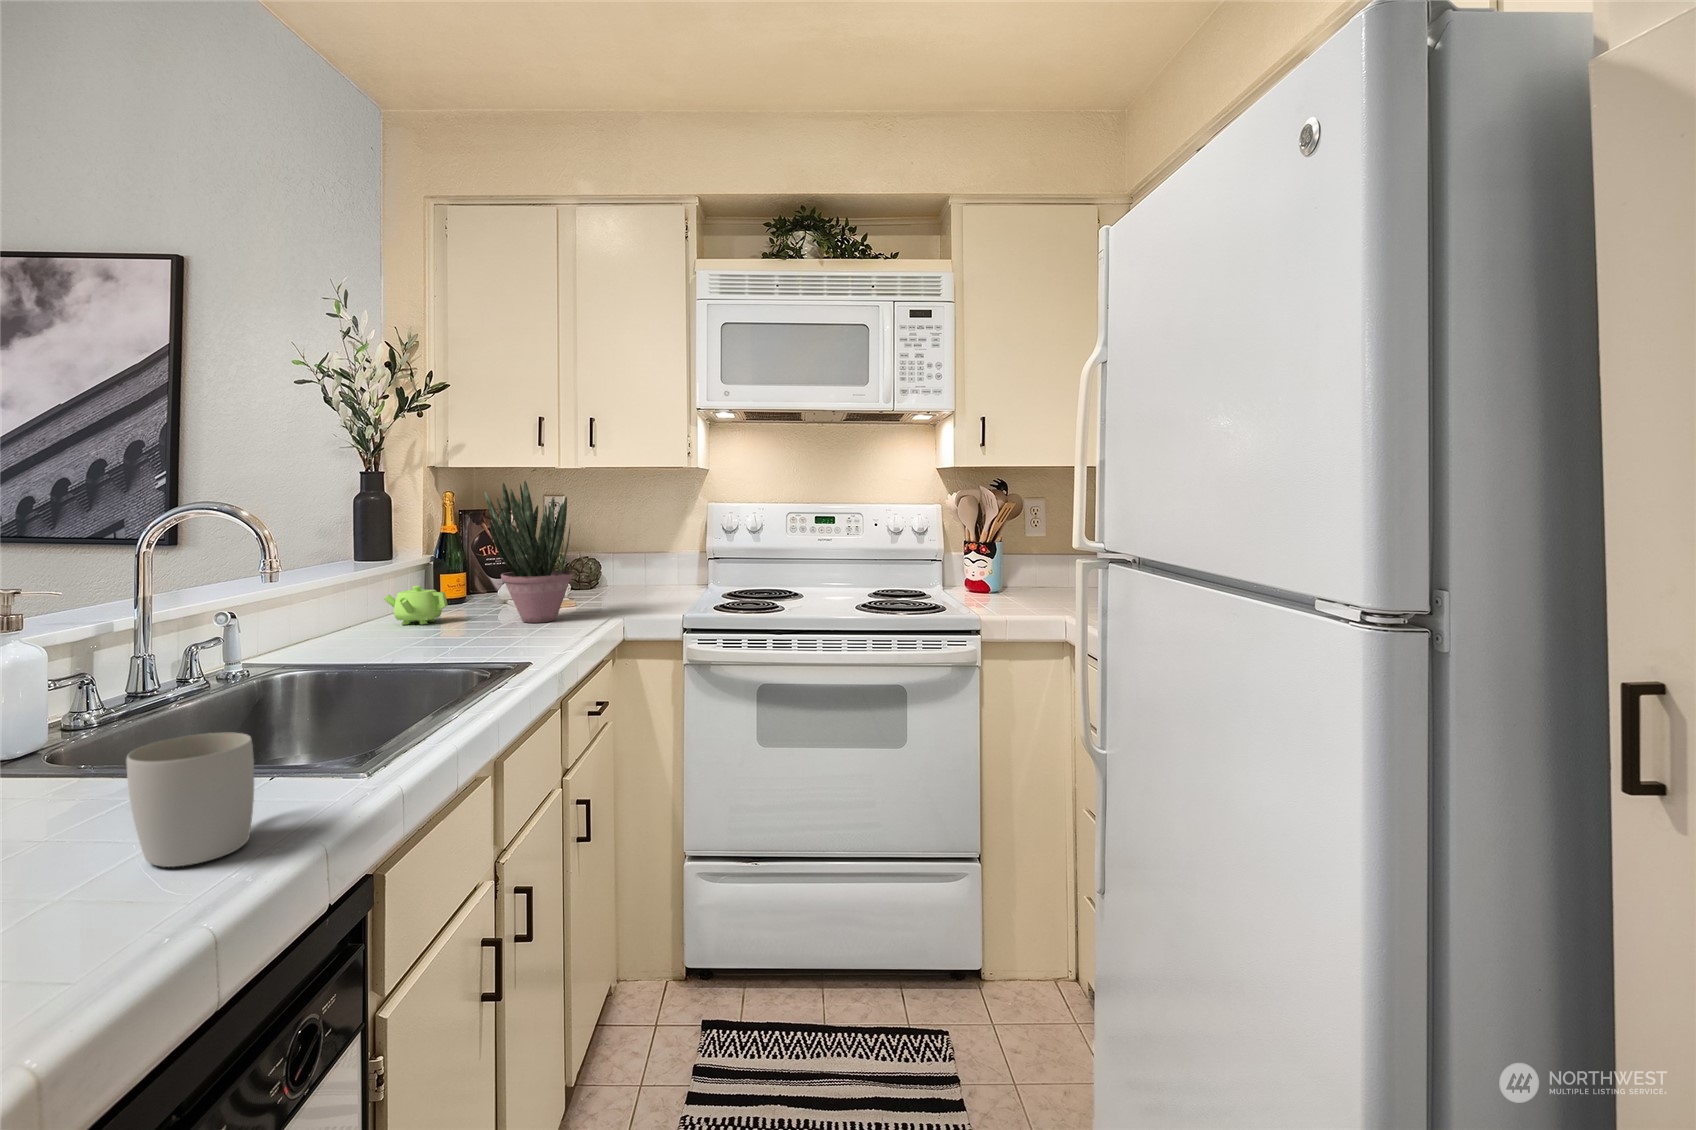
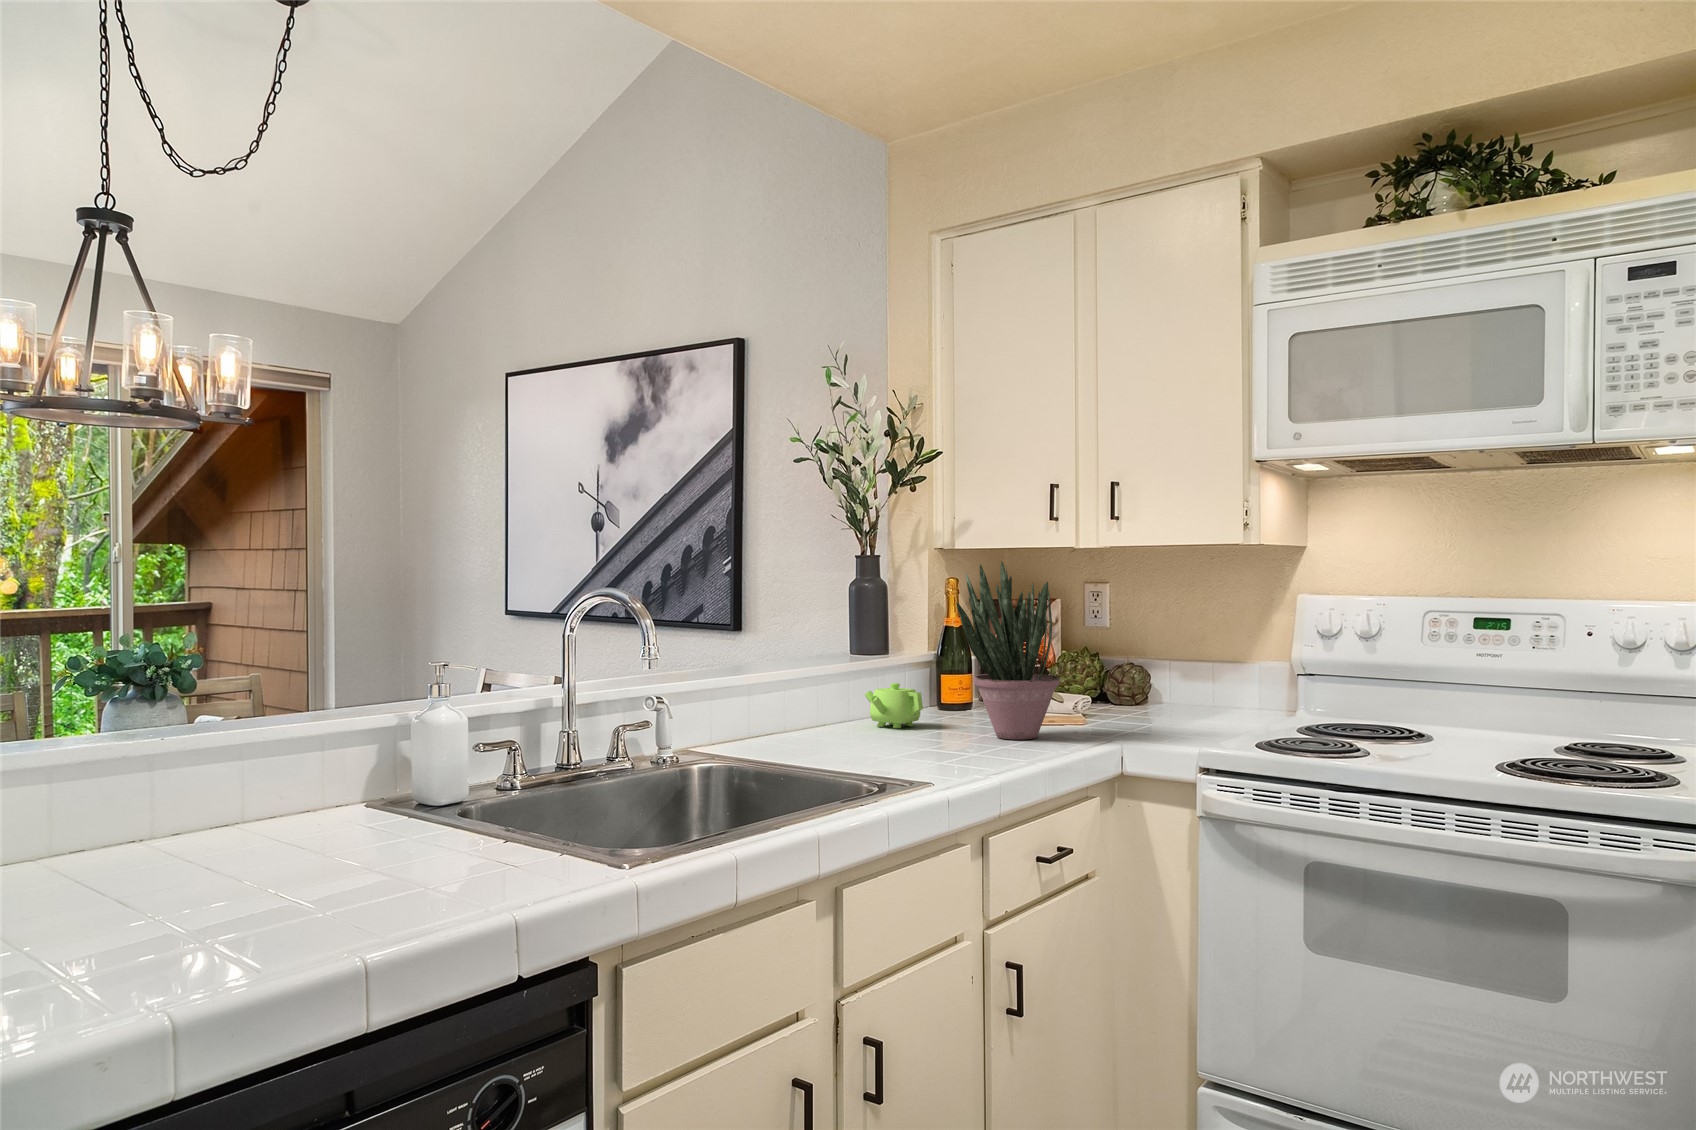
mug: present [126,733,254,867] -> none [335,803,468,929]

